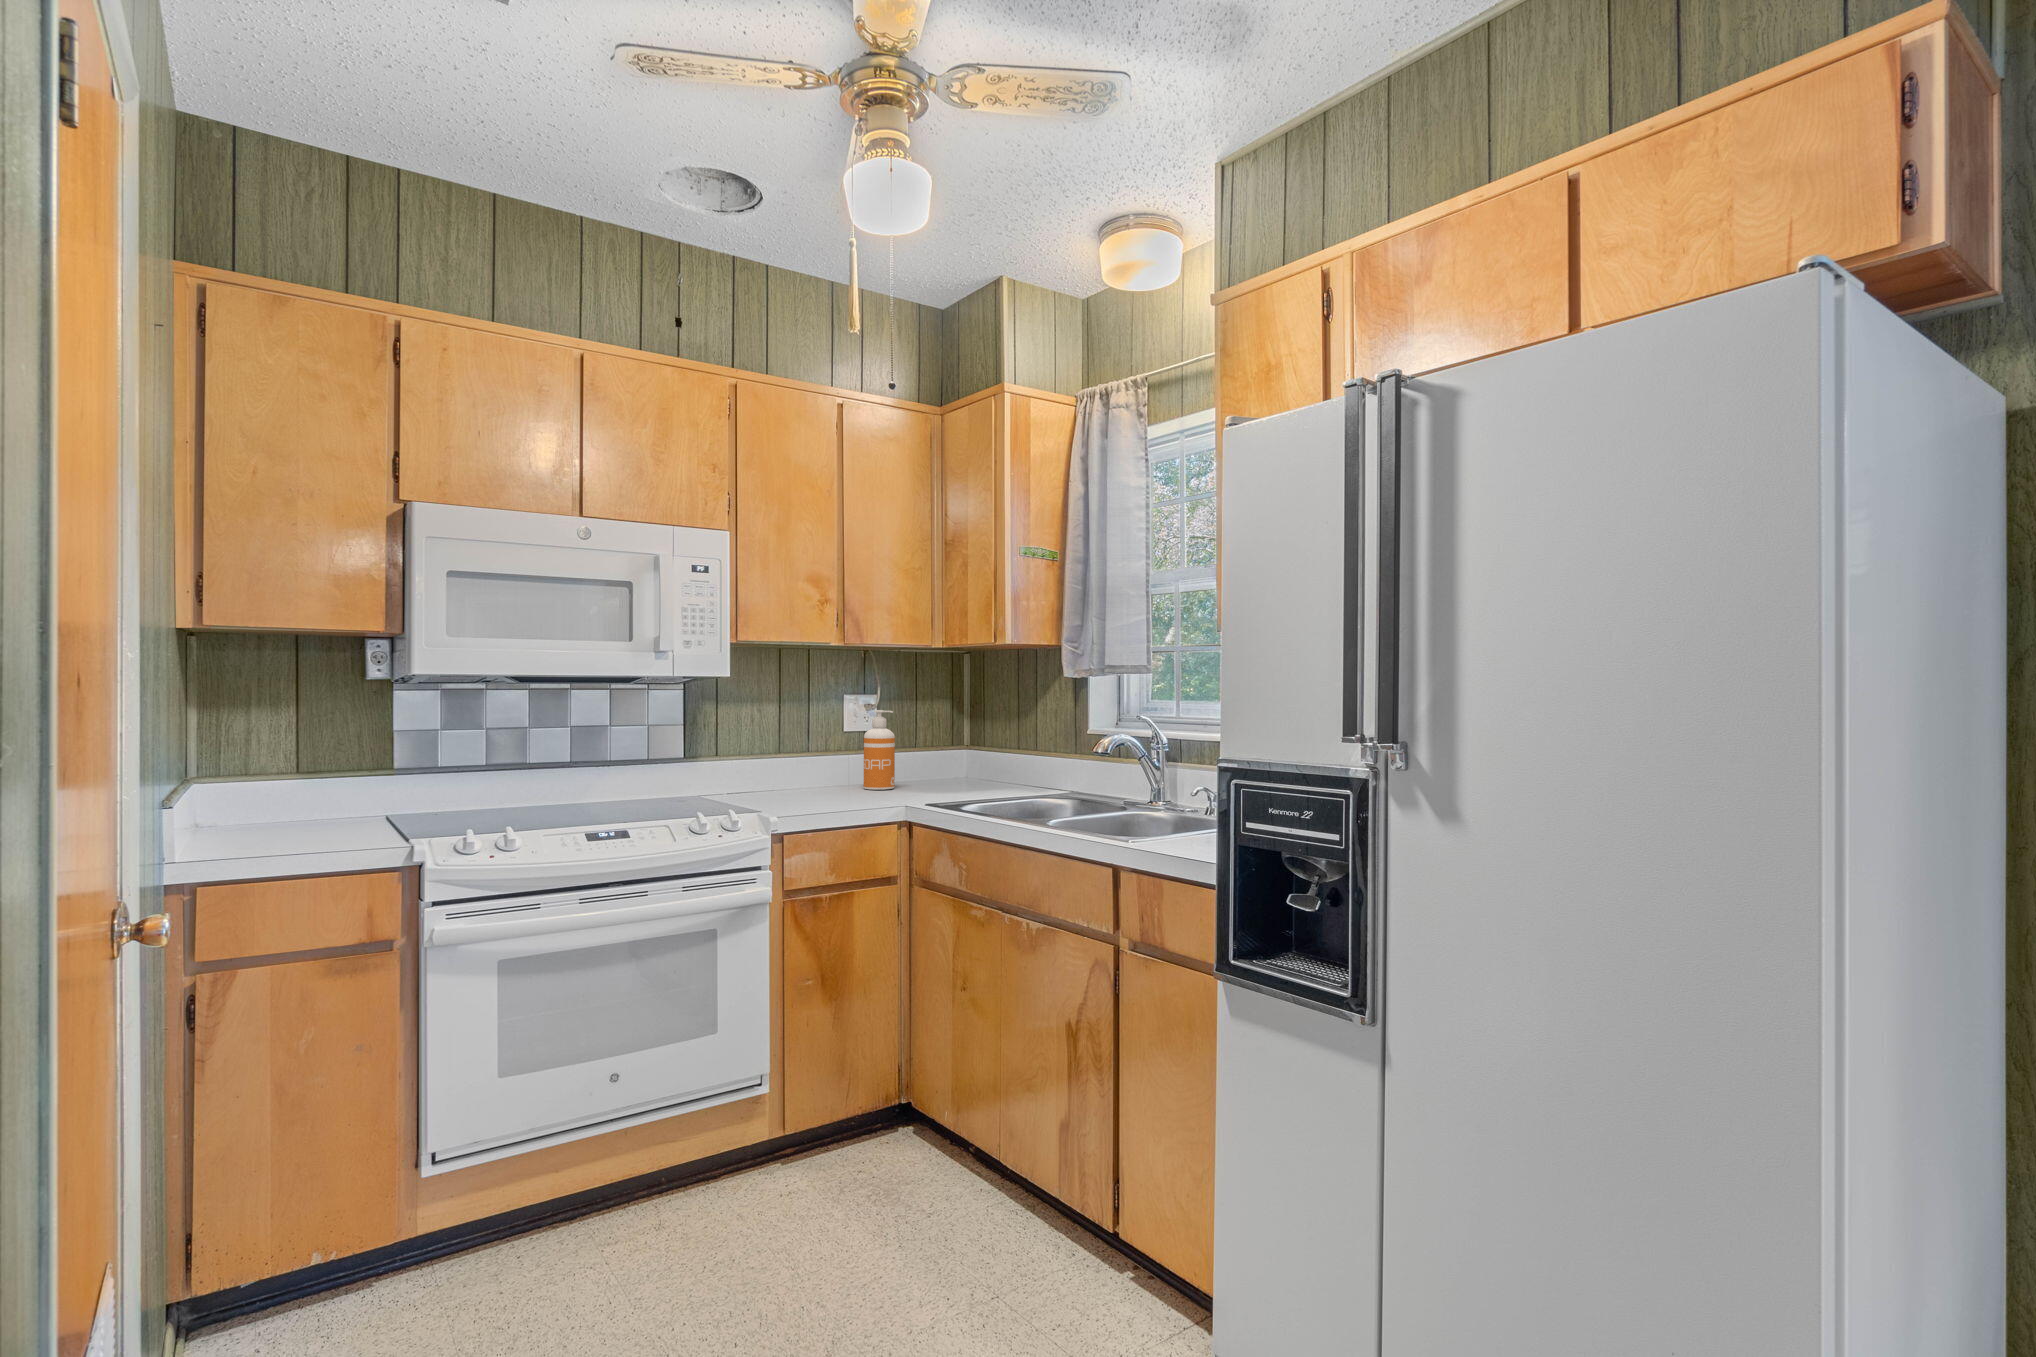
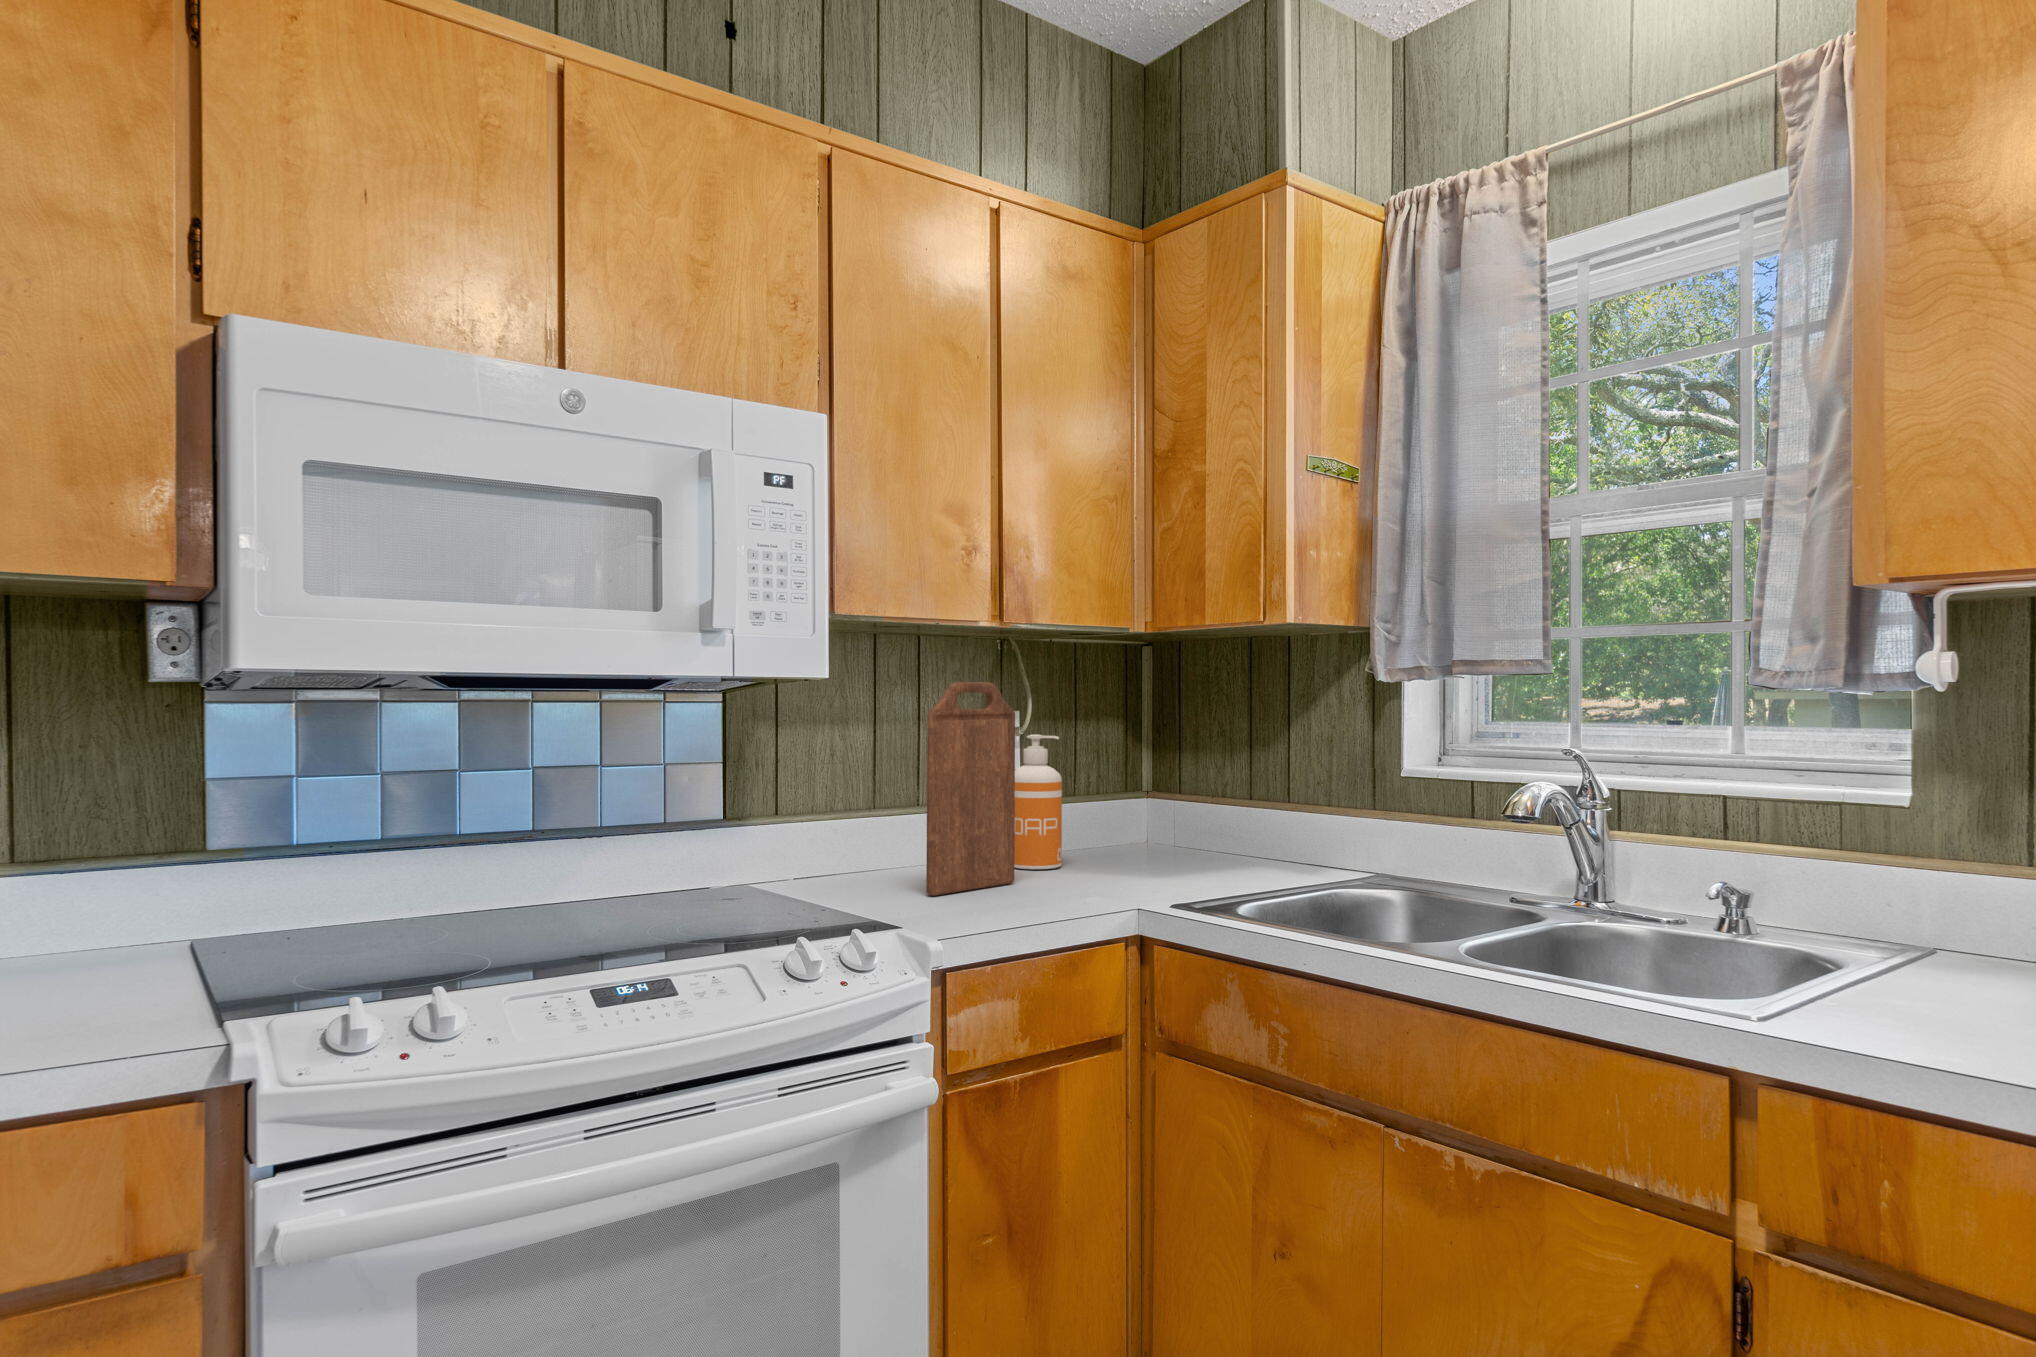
cutting board: none [797,679,856,800] -> present [926,682,1015,896]

